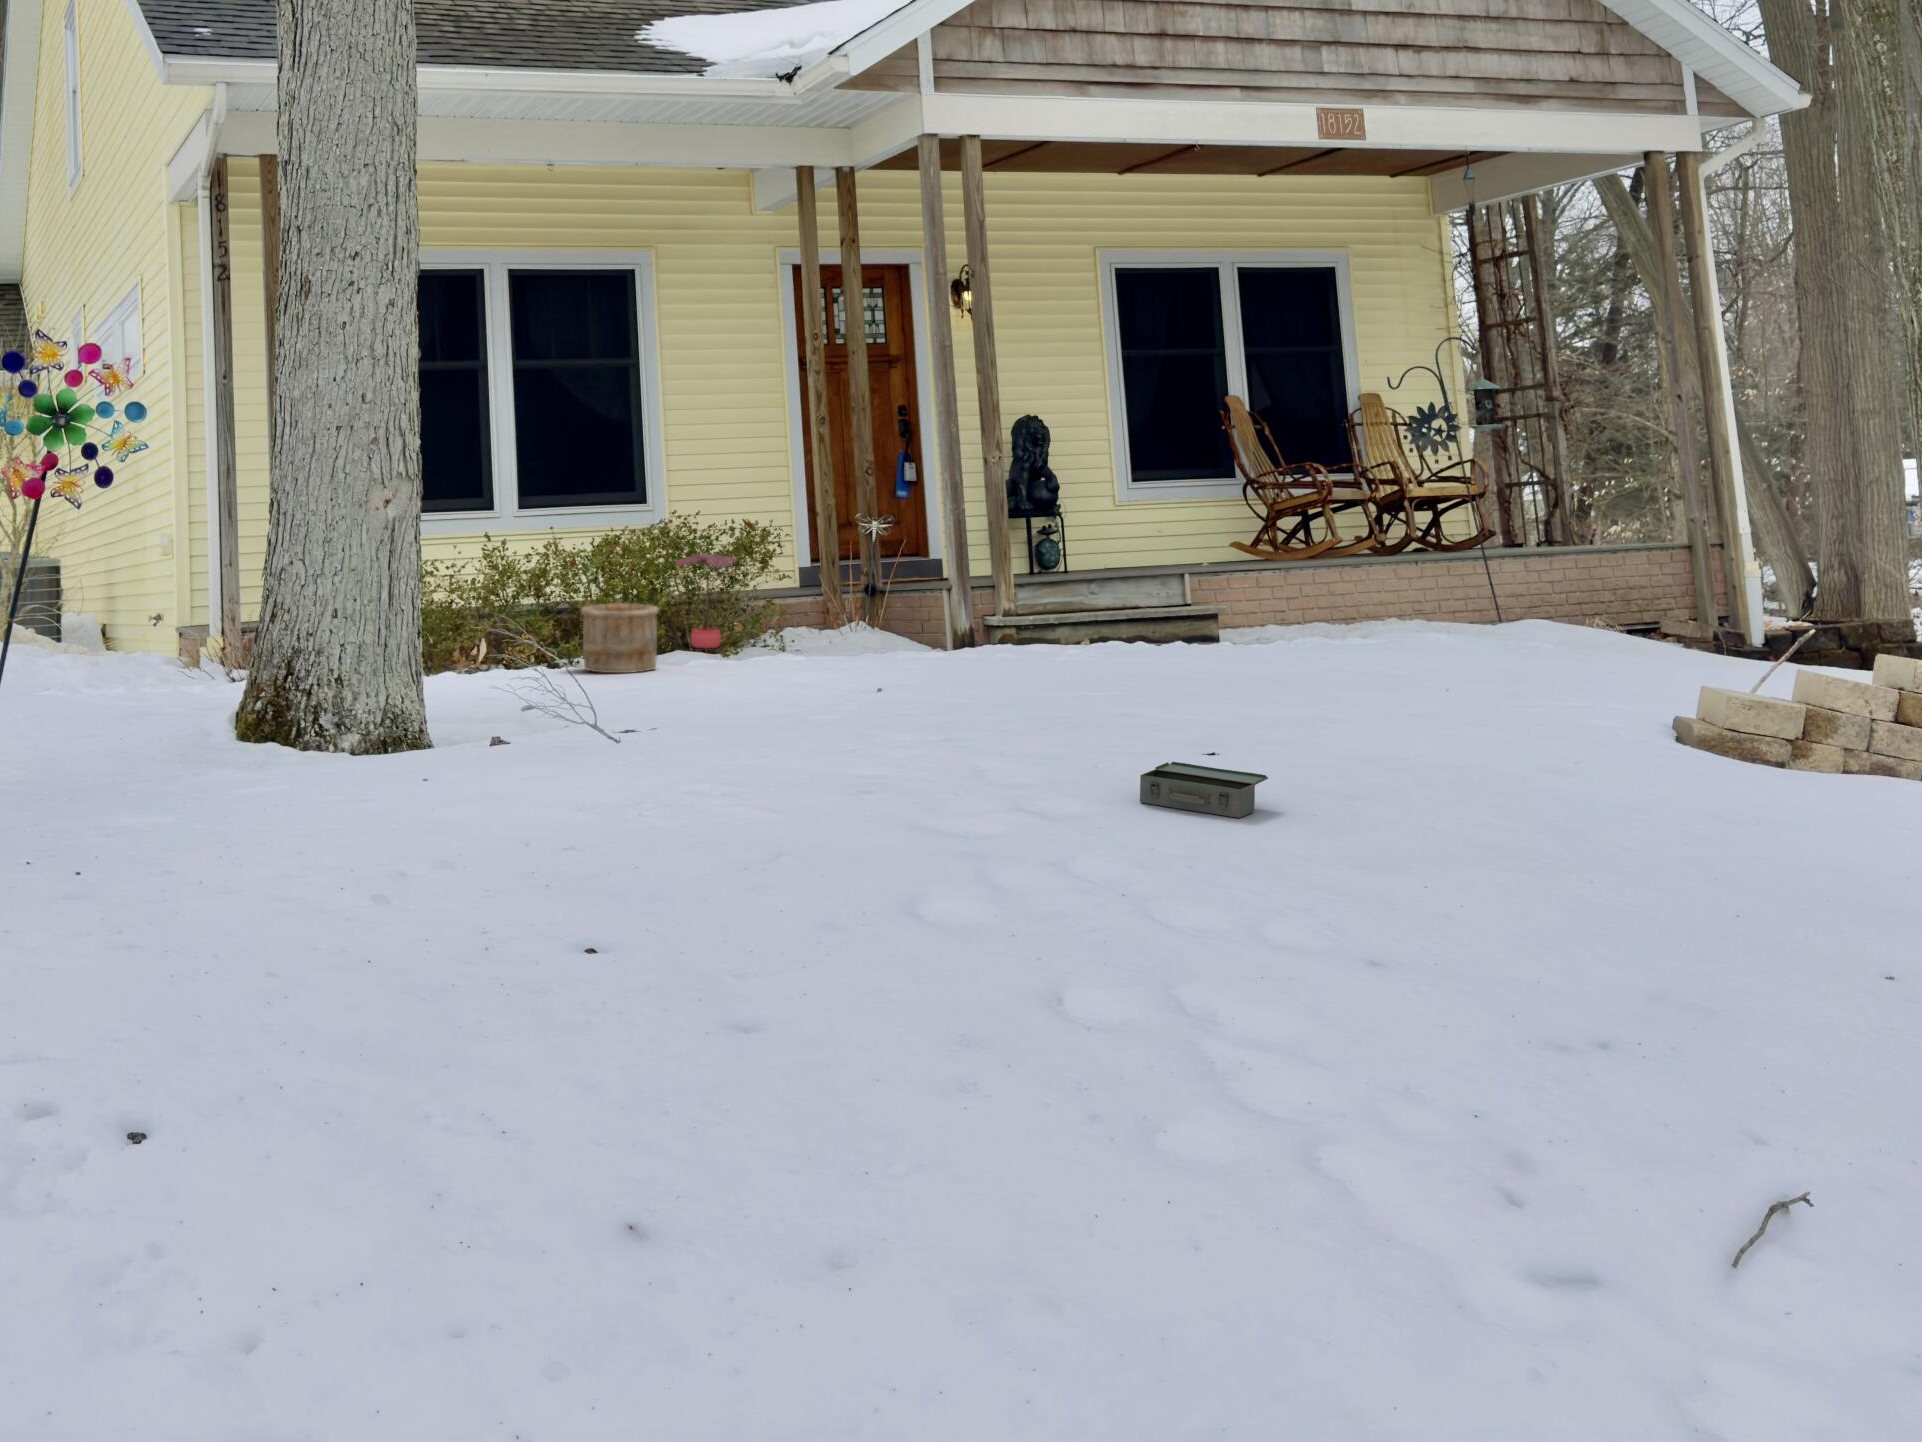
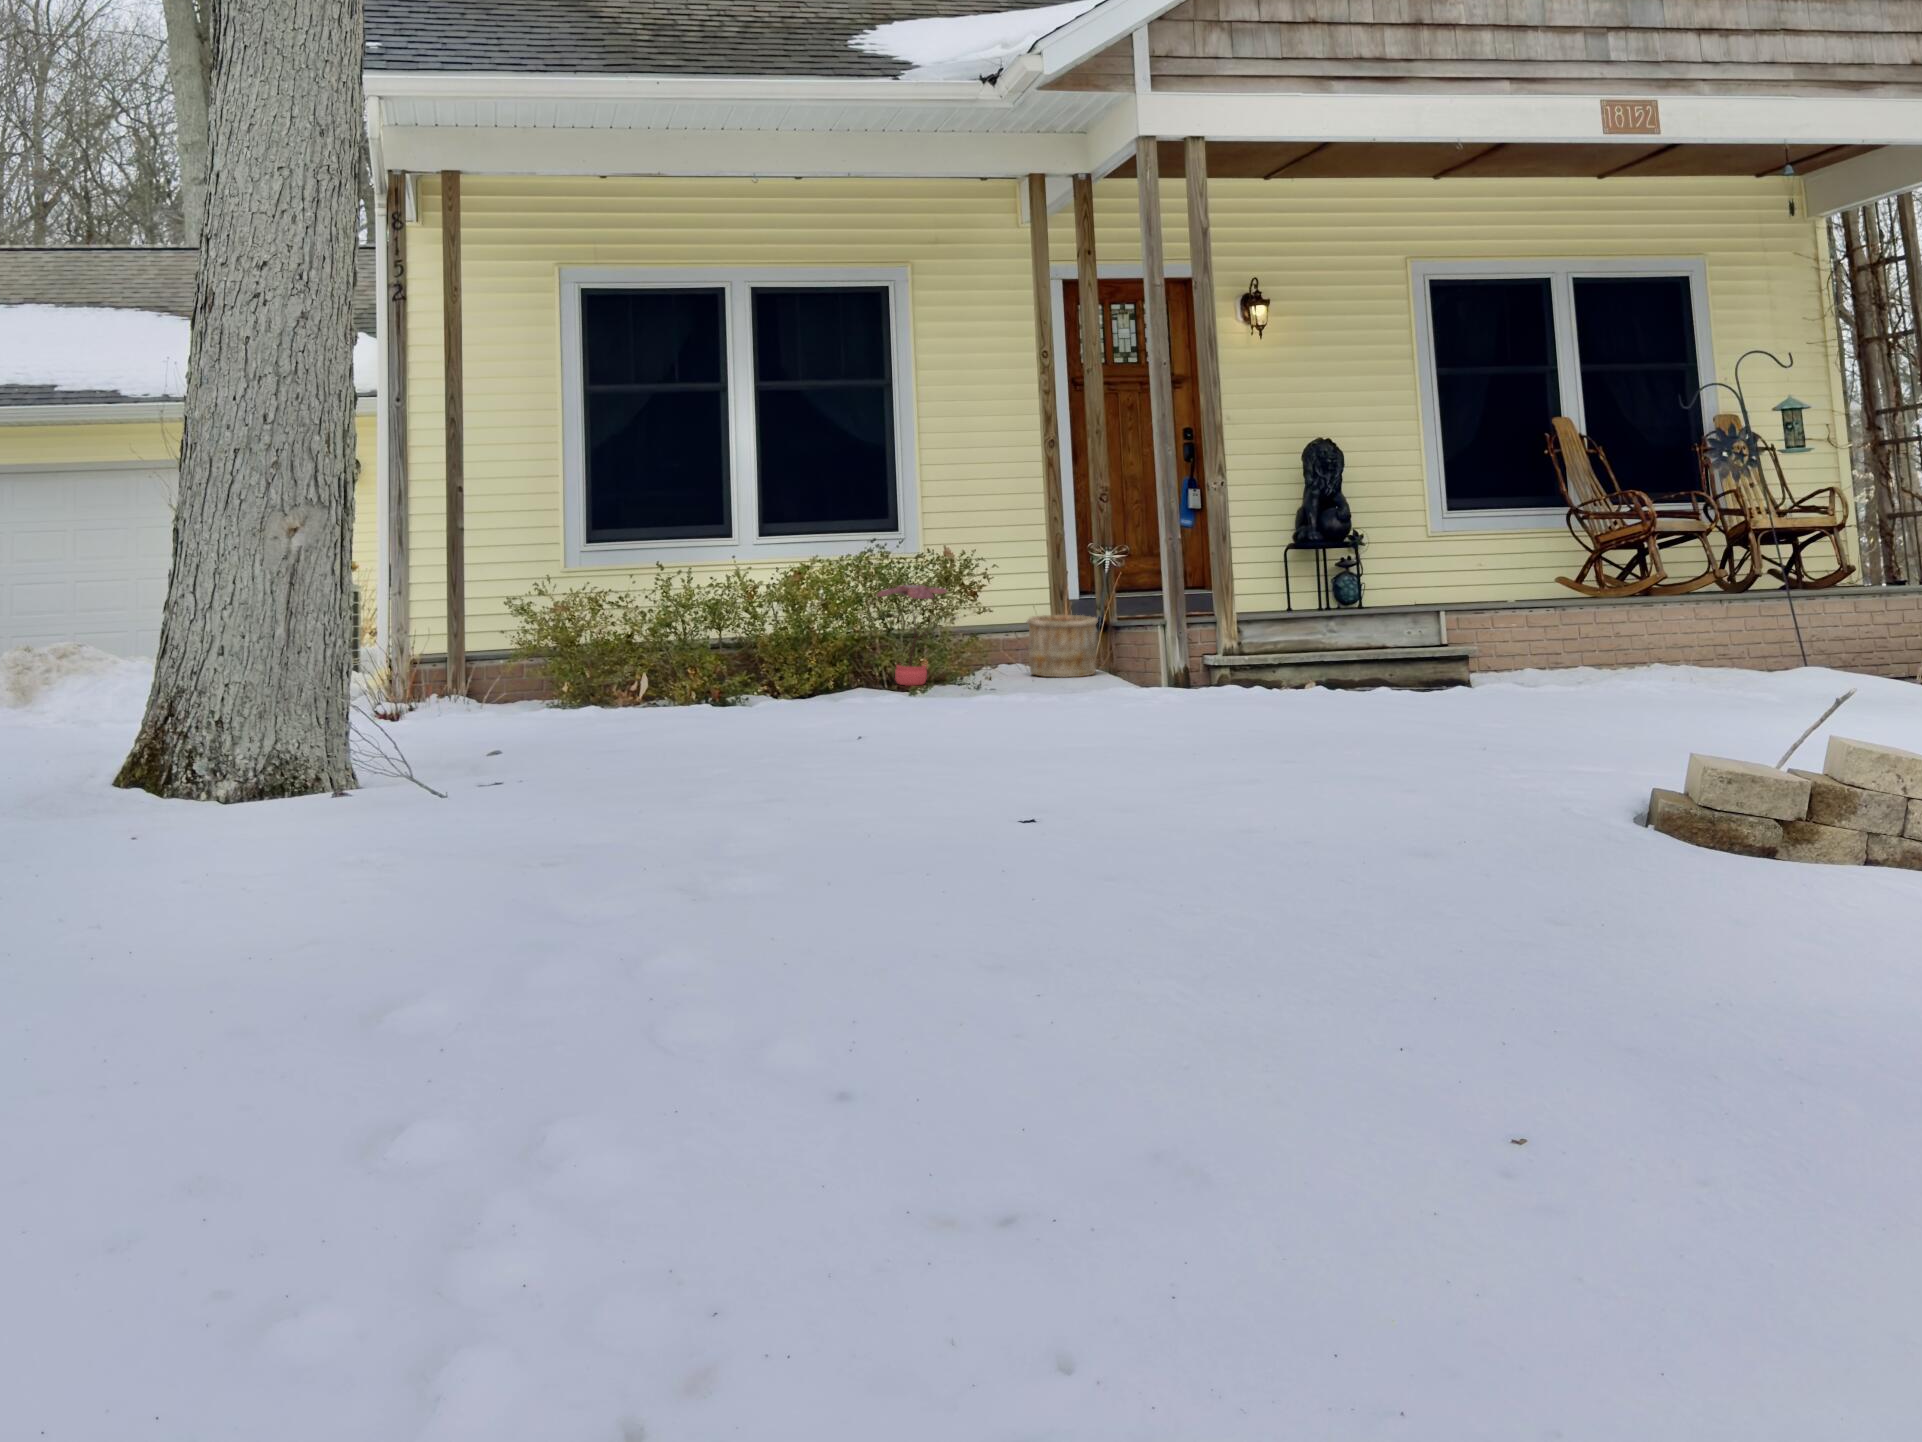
wooden bucket: present [581,603,658,673] -> present [1027,614,1098,678]
toolbox: present [1140,762,1268,818] -> none [966,866,1126,948]

